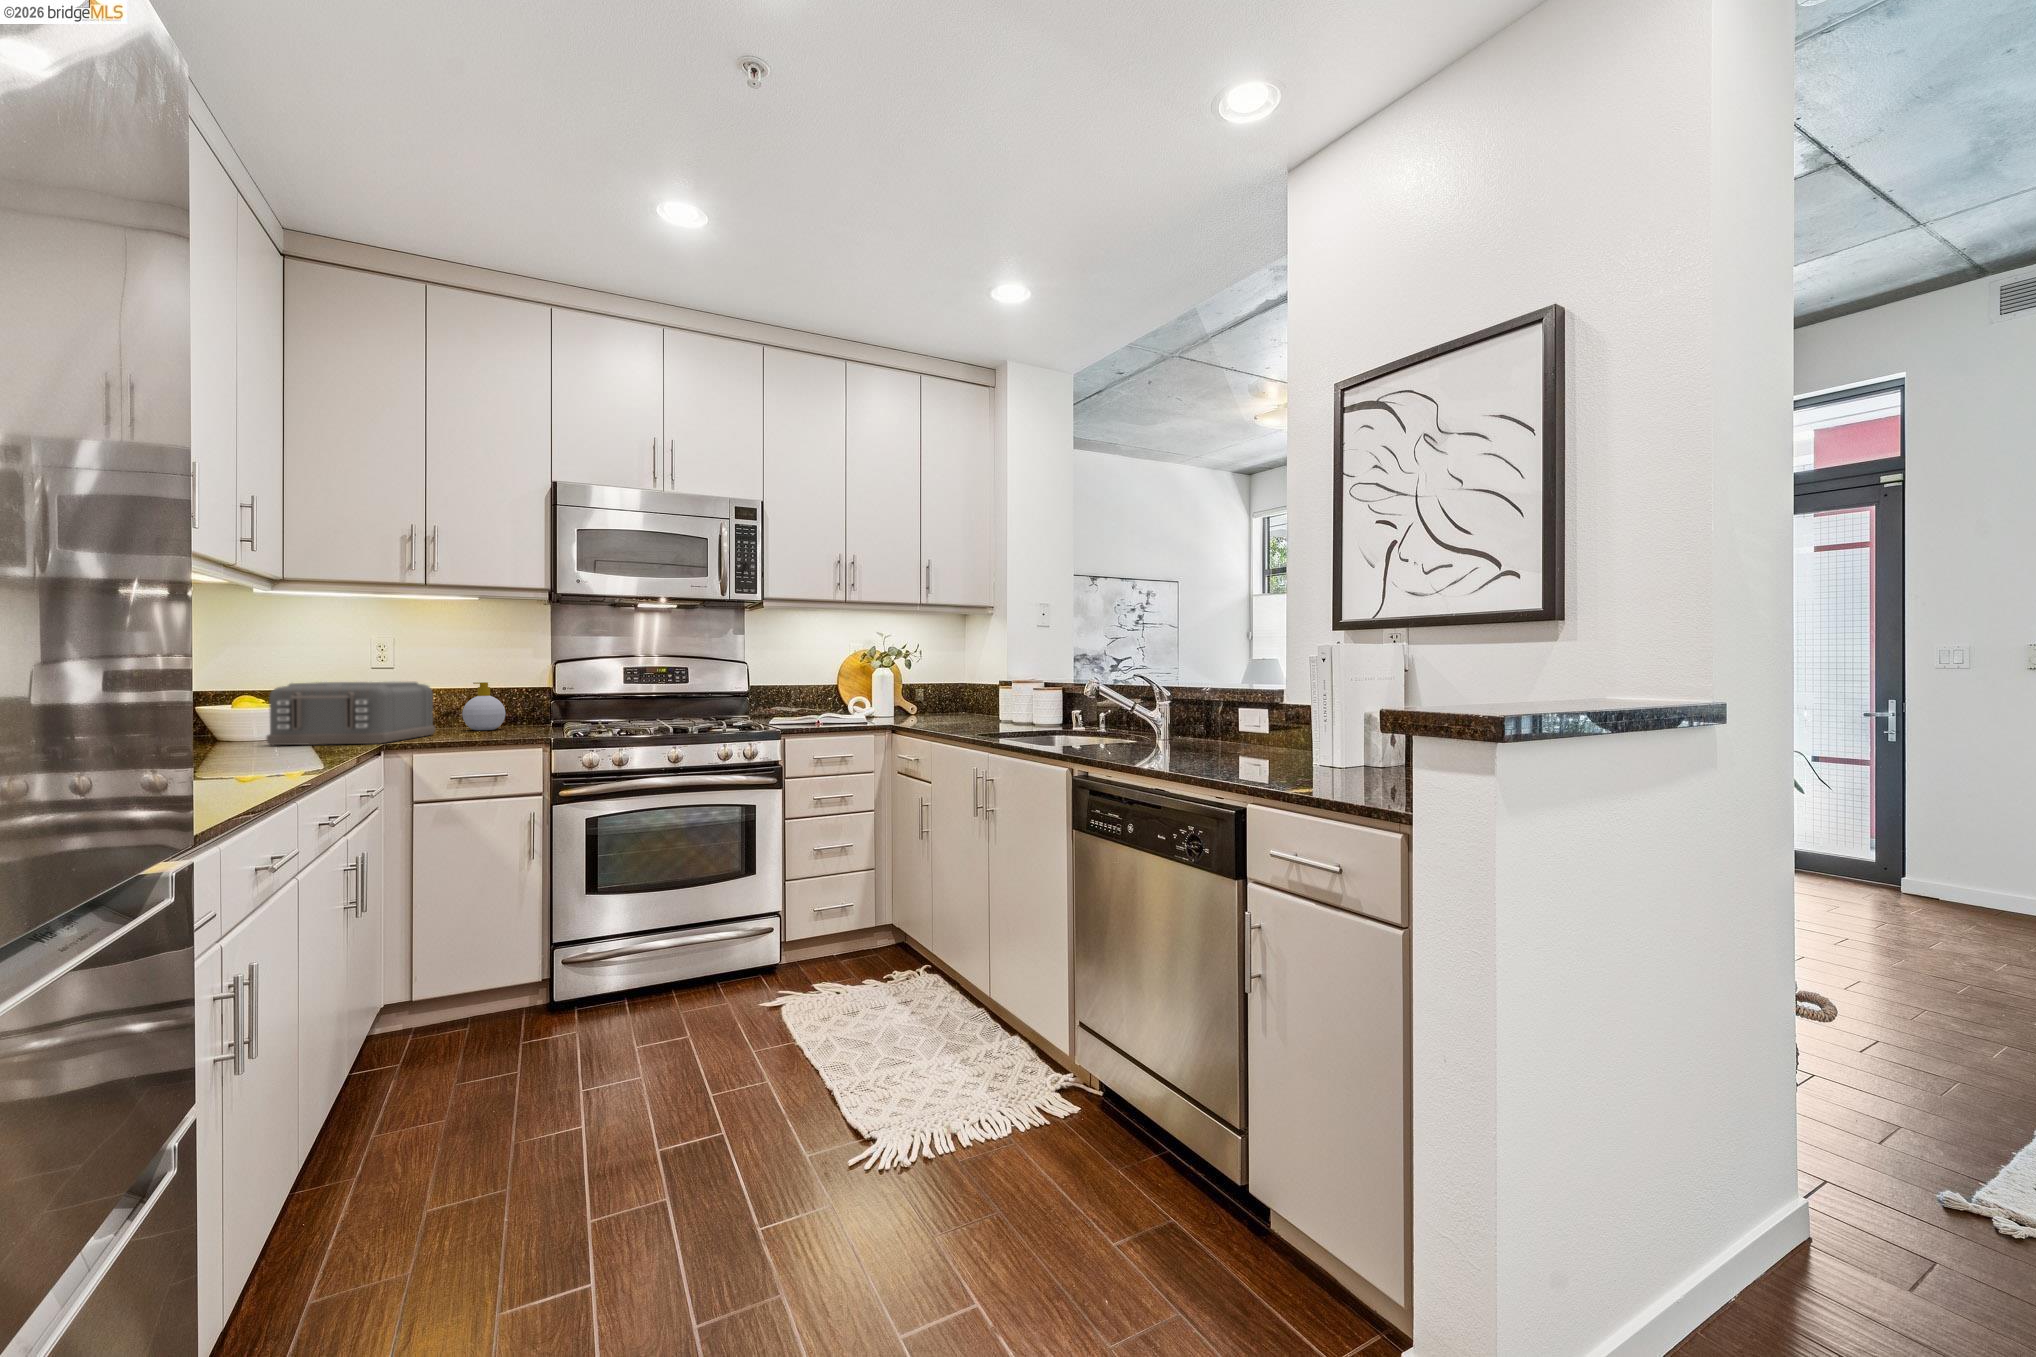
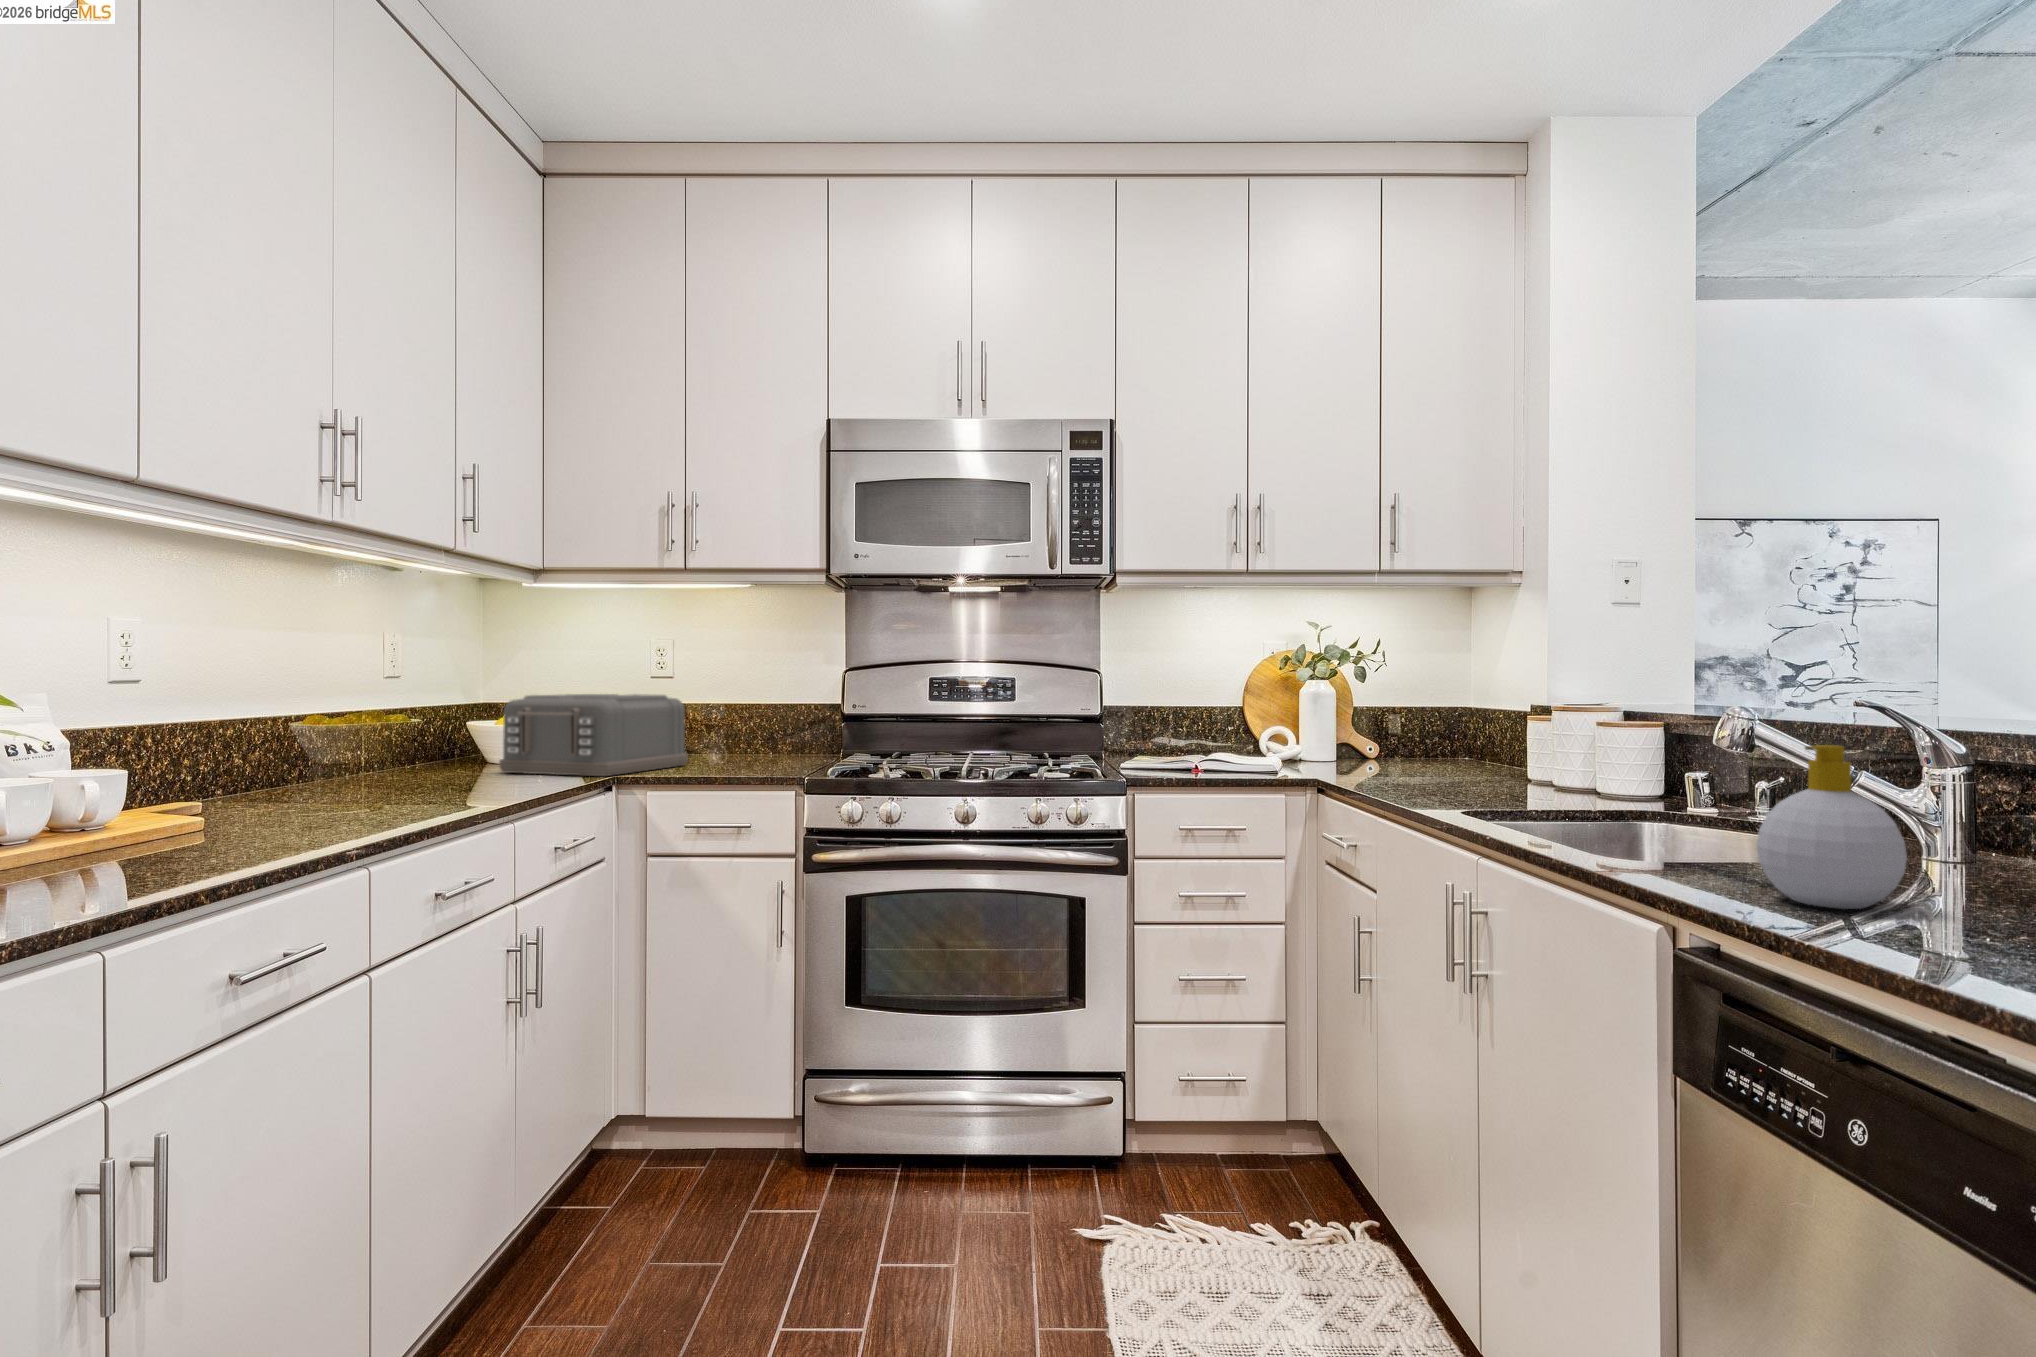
soap bottle: present [462,682,506,730] -> present [1757,745,1907,909]

